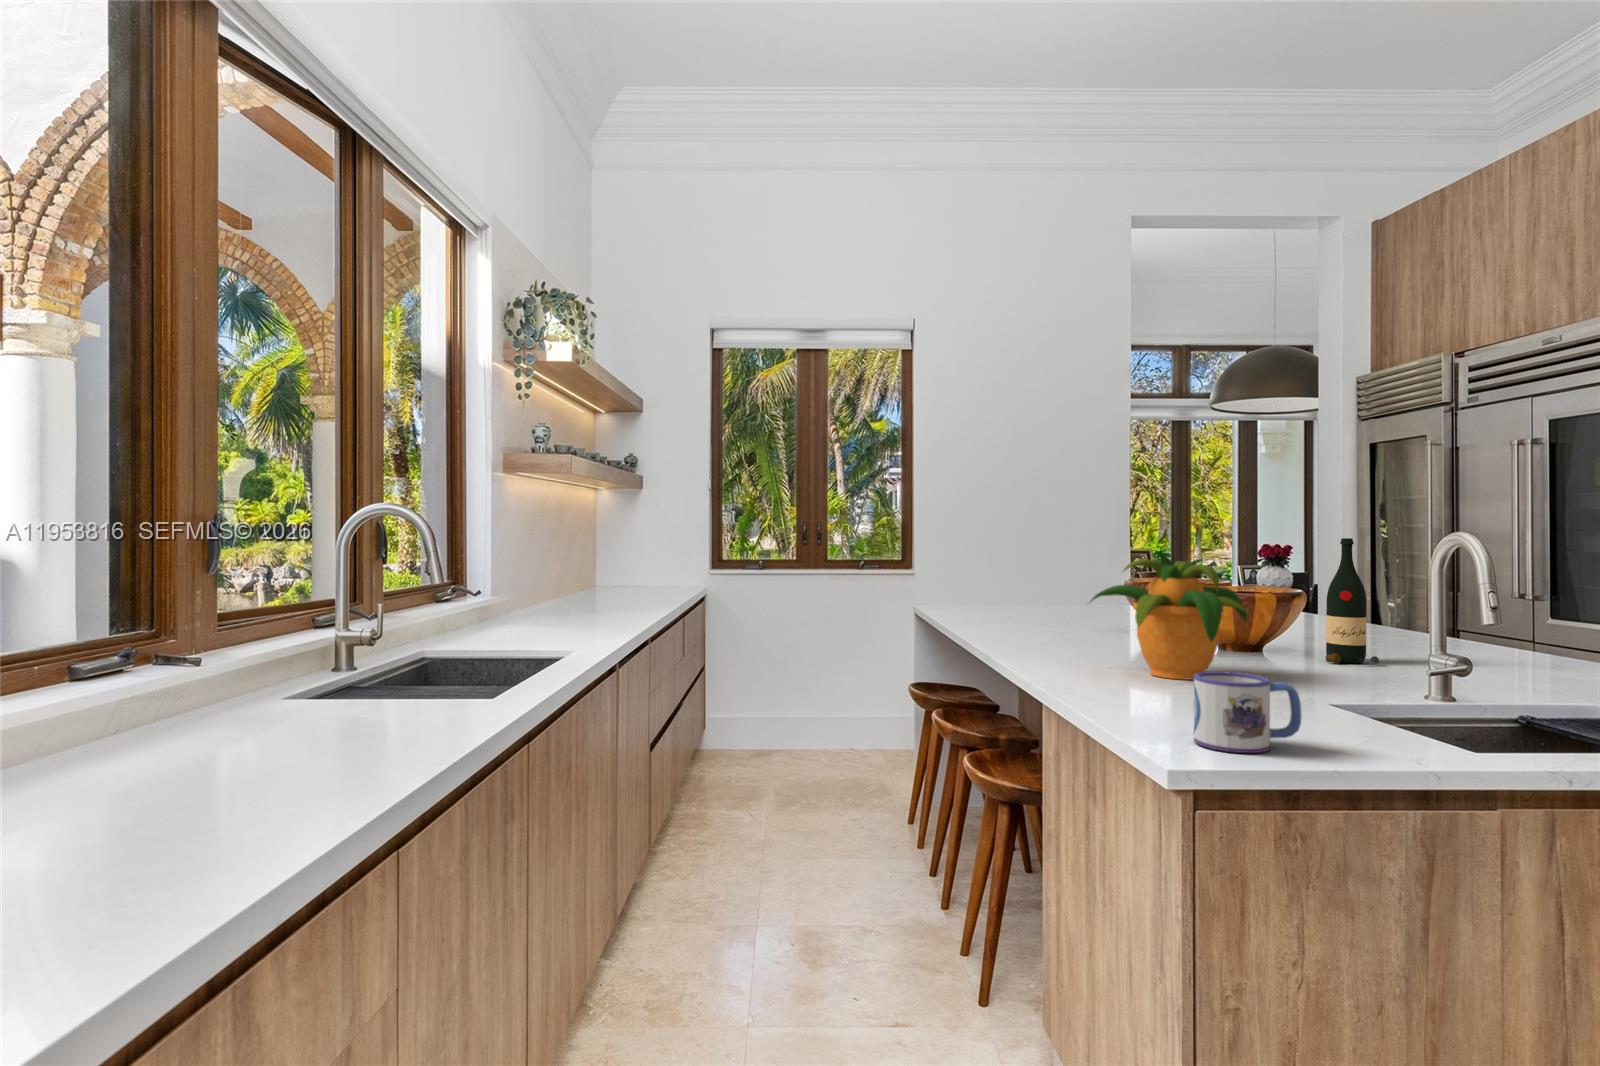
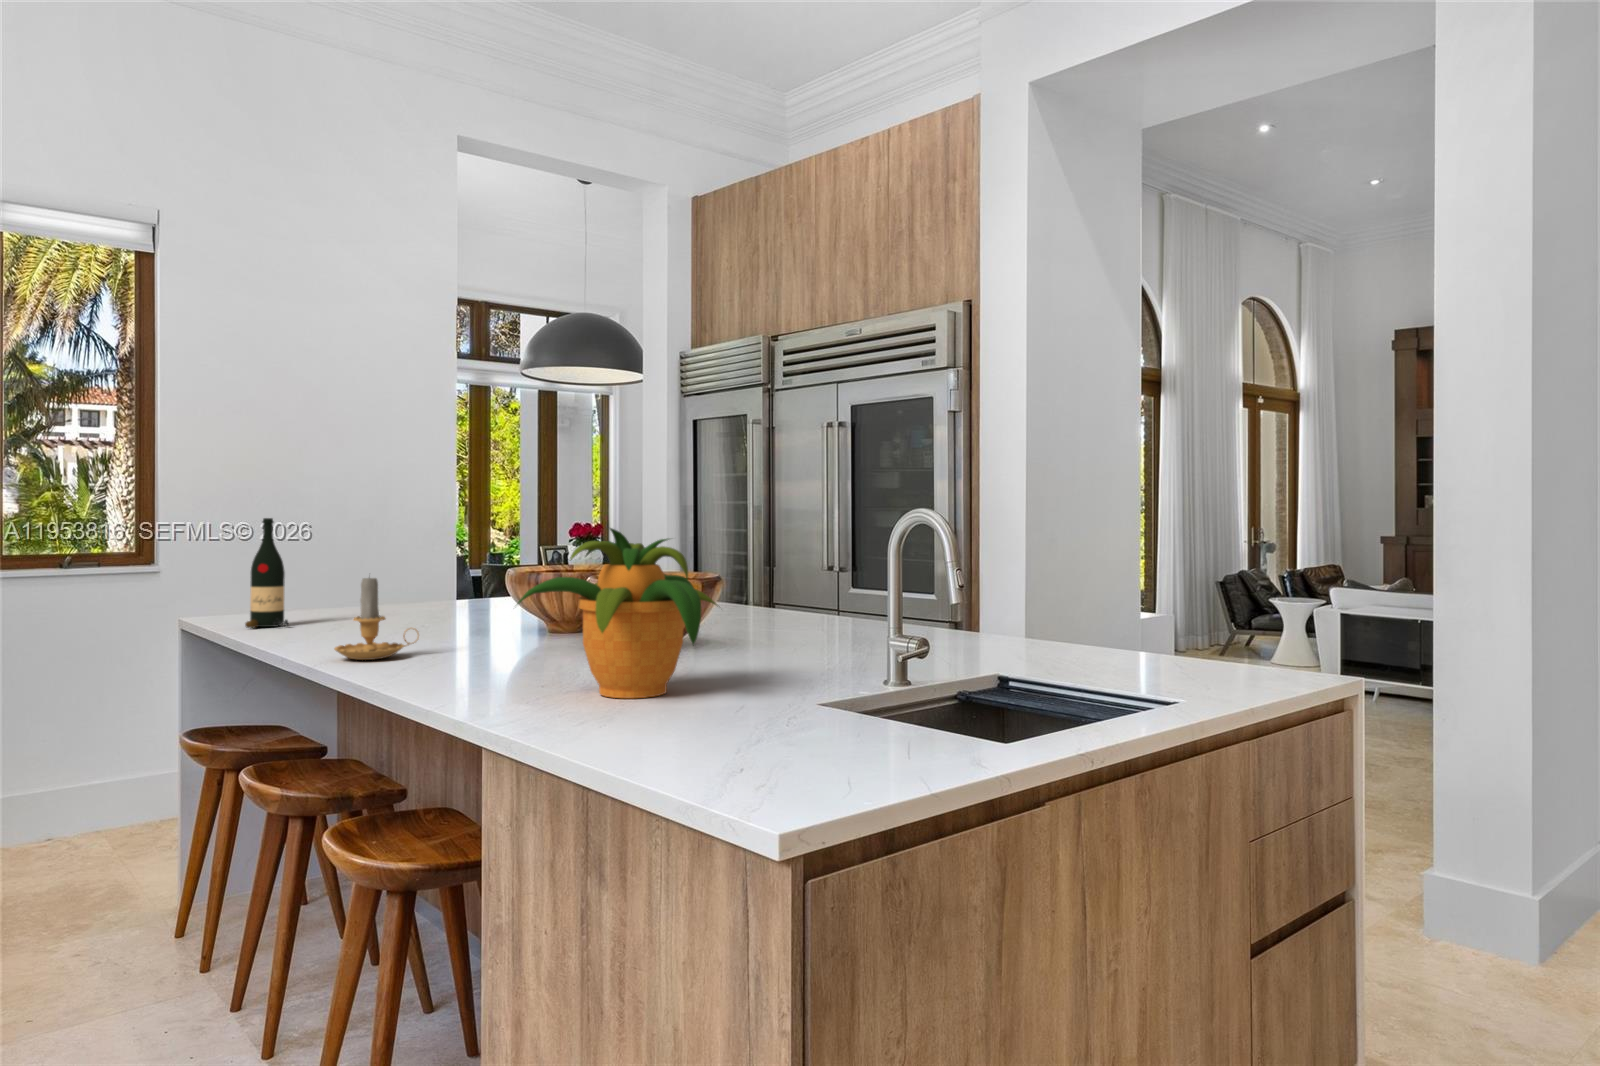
wine bottle: present [1326,538,1379,665] -> present [245,518,288,628]
candle: none [1003,577,1059,635] -> present [334,578,419,660]
mug: present [1194,671,1301,753] -> none [764,681,879,788]

